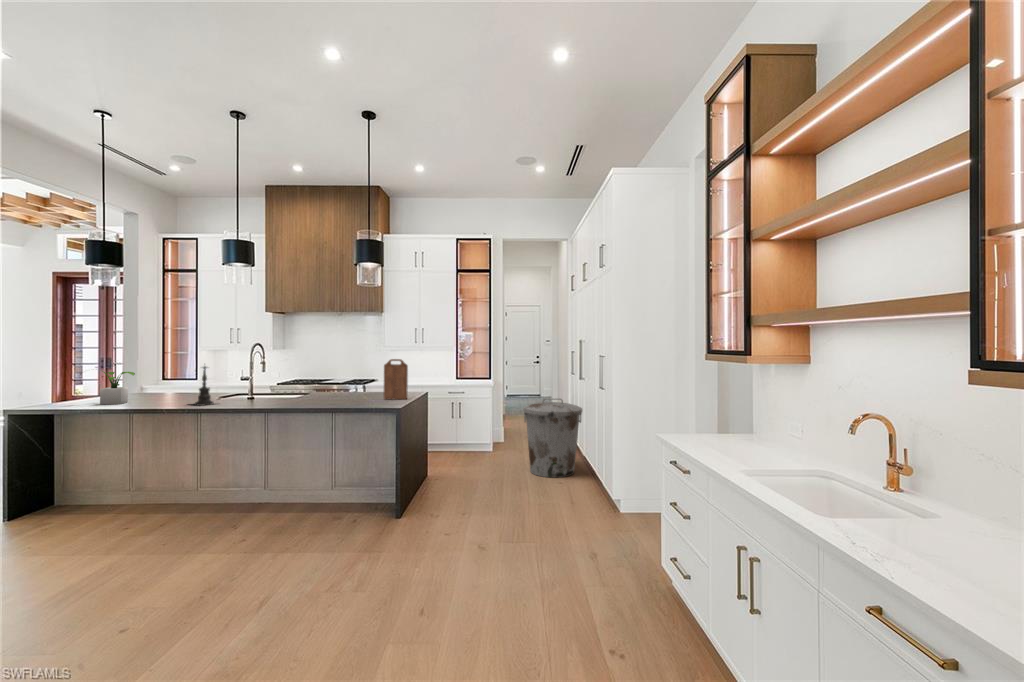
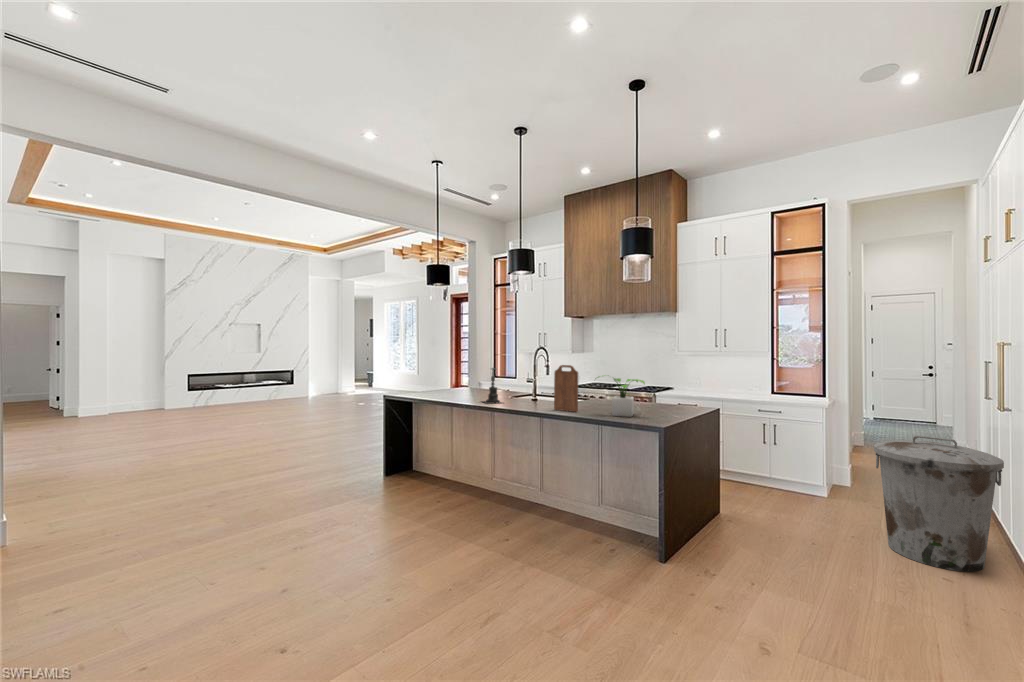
cutting board: present [384,359,408,399] -> present [554,365,578,412]
potted plant: present [100,372,135,405] -> present [612,378,645,417]

